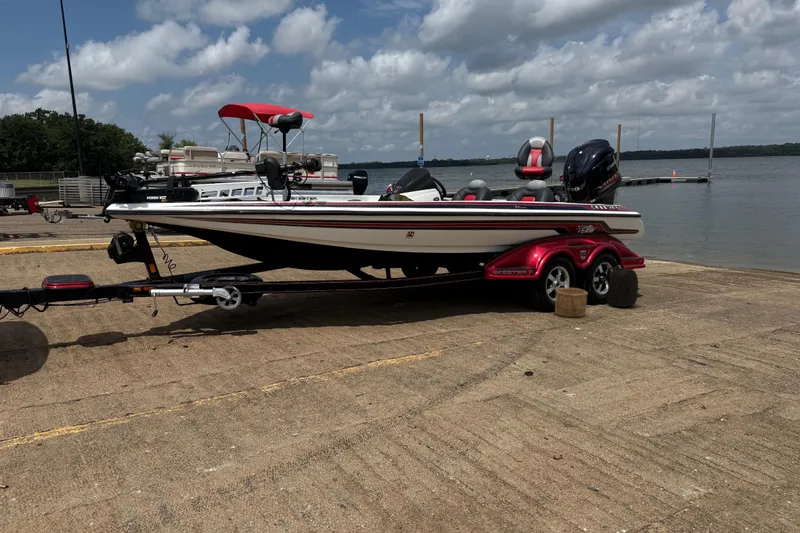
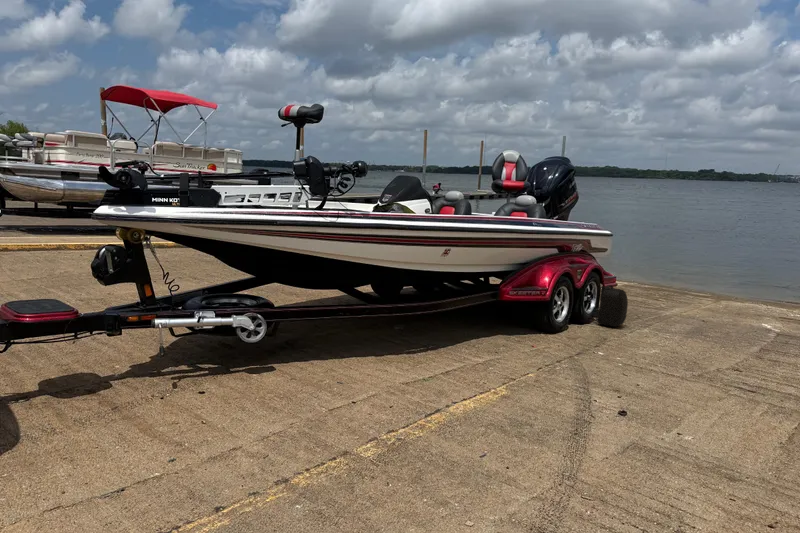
wooden bucket: present [555,287,588,317] -> none [560,308,595,340]

